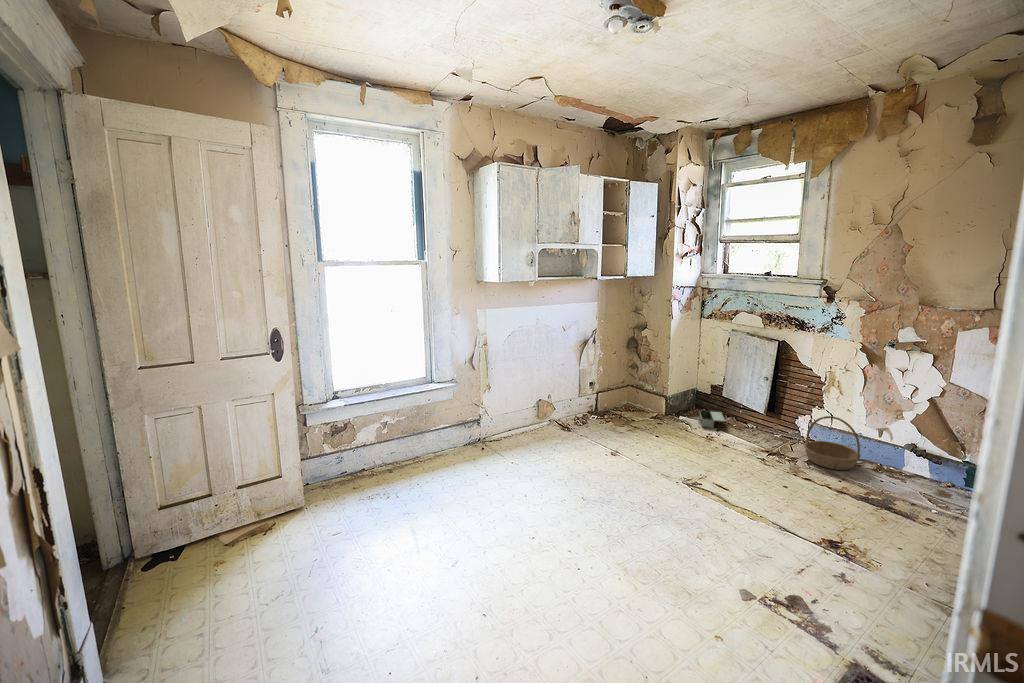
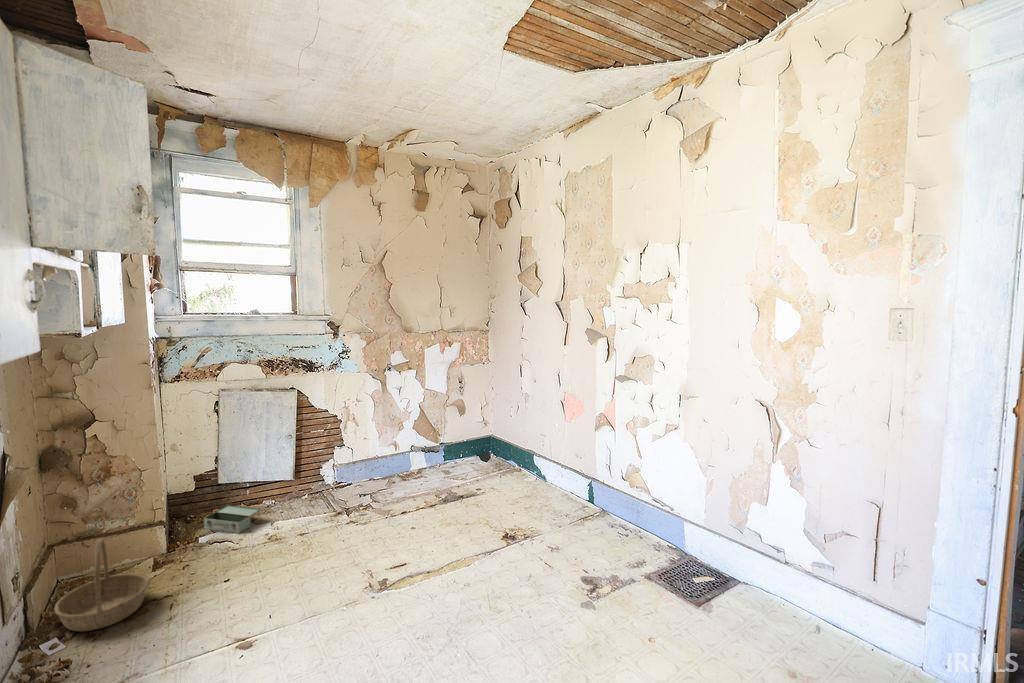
basket: present [804,416,861,470] -> present [54,539,149,631]

